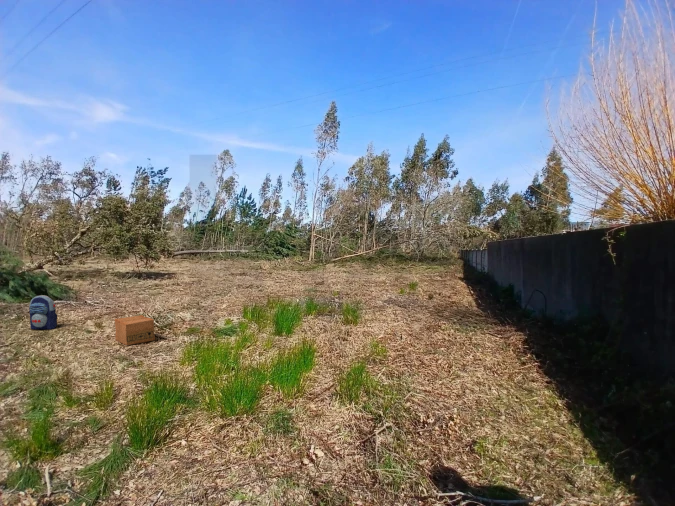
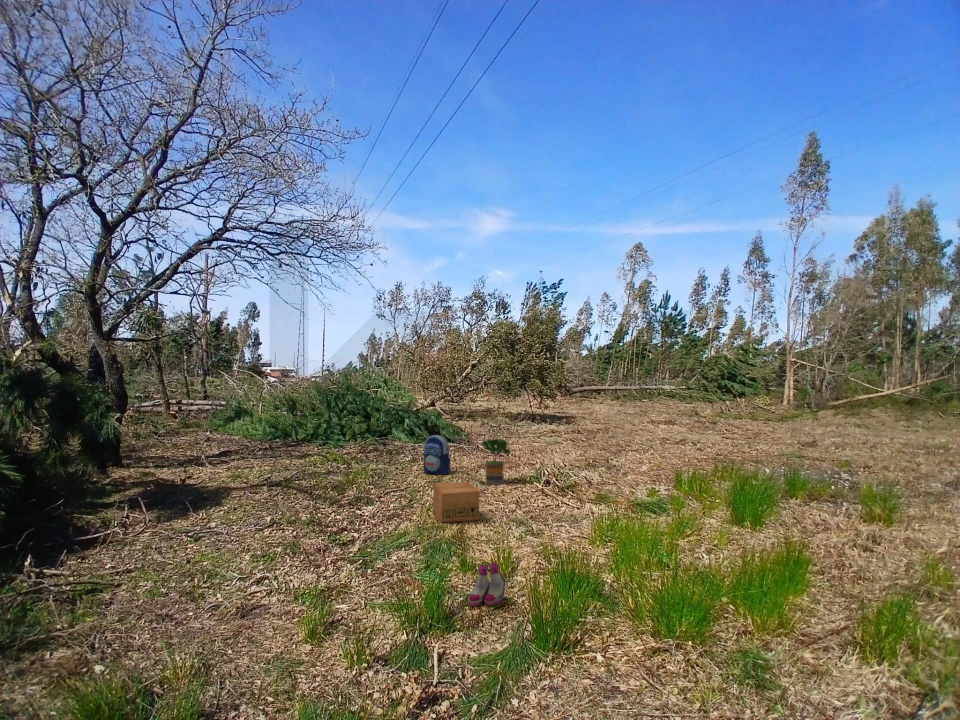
potted tree: none [85,293,114,332] -> present [482,439,510,485]
cardboard box: present [115,315,155,345] -> present [432,482,480,522]
boots: none [76,393,108,430] -> present [469,563,505,606]

